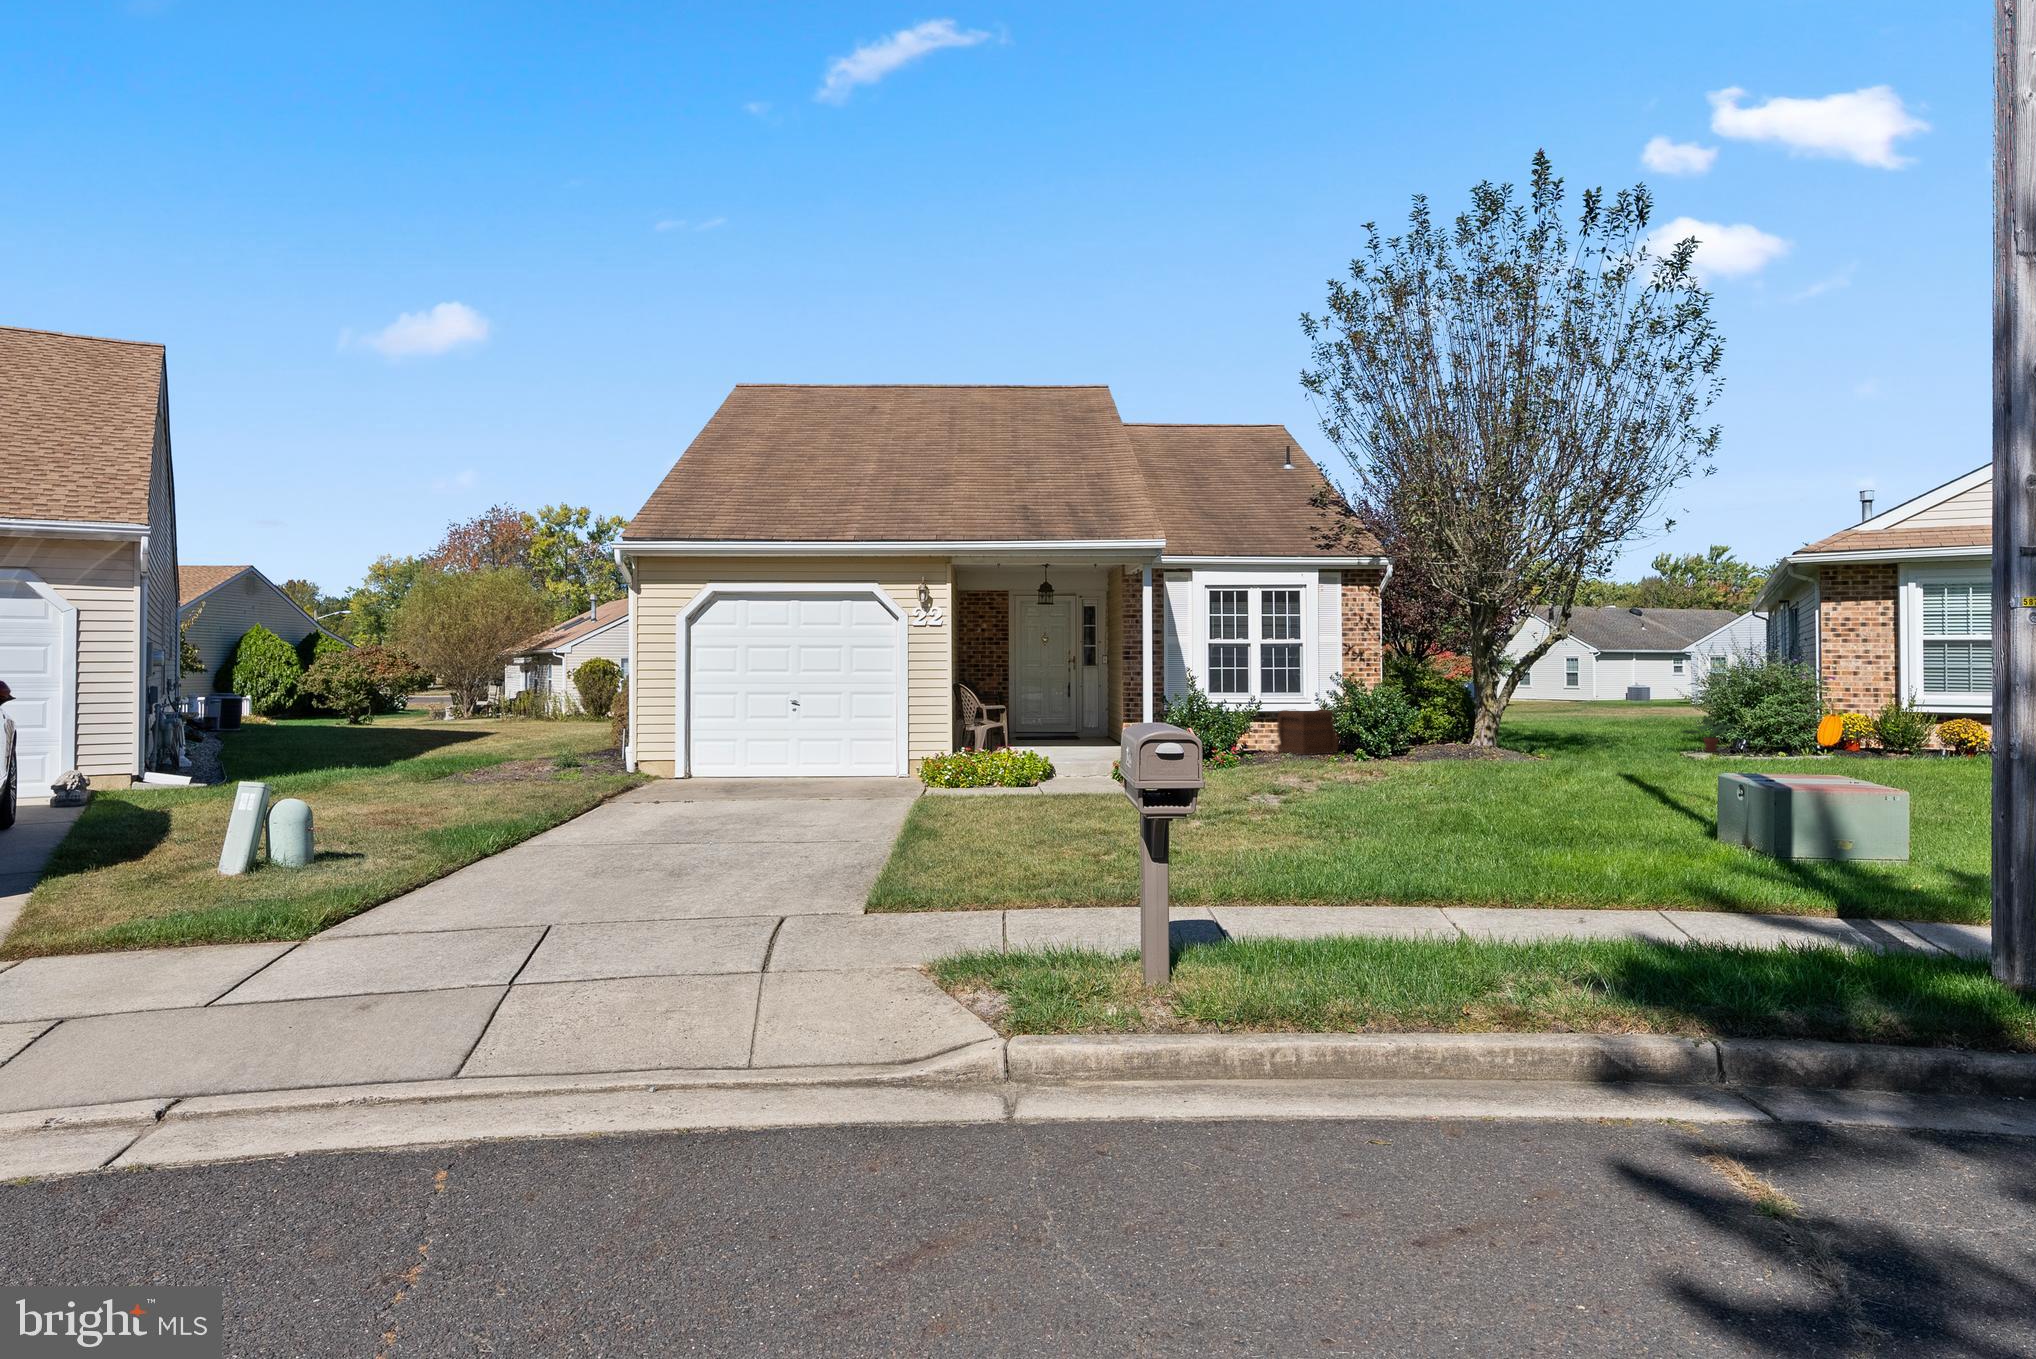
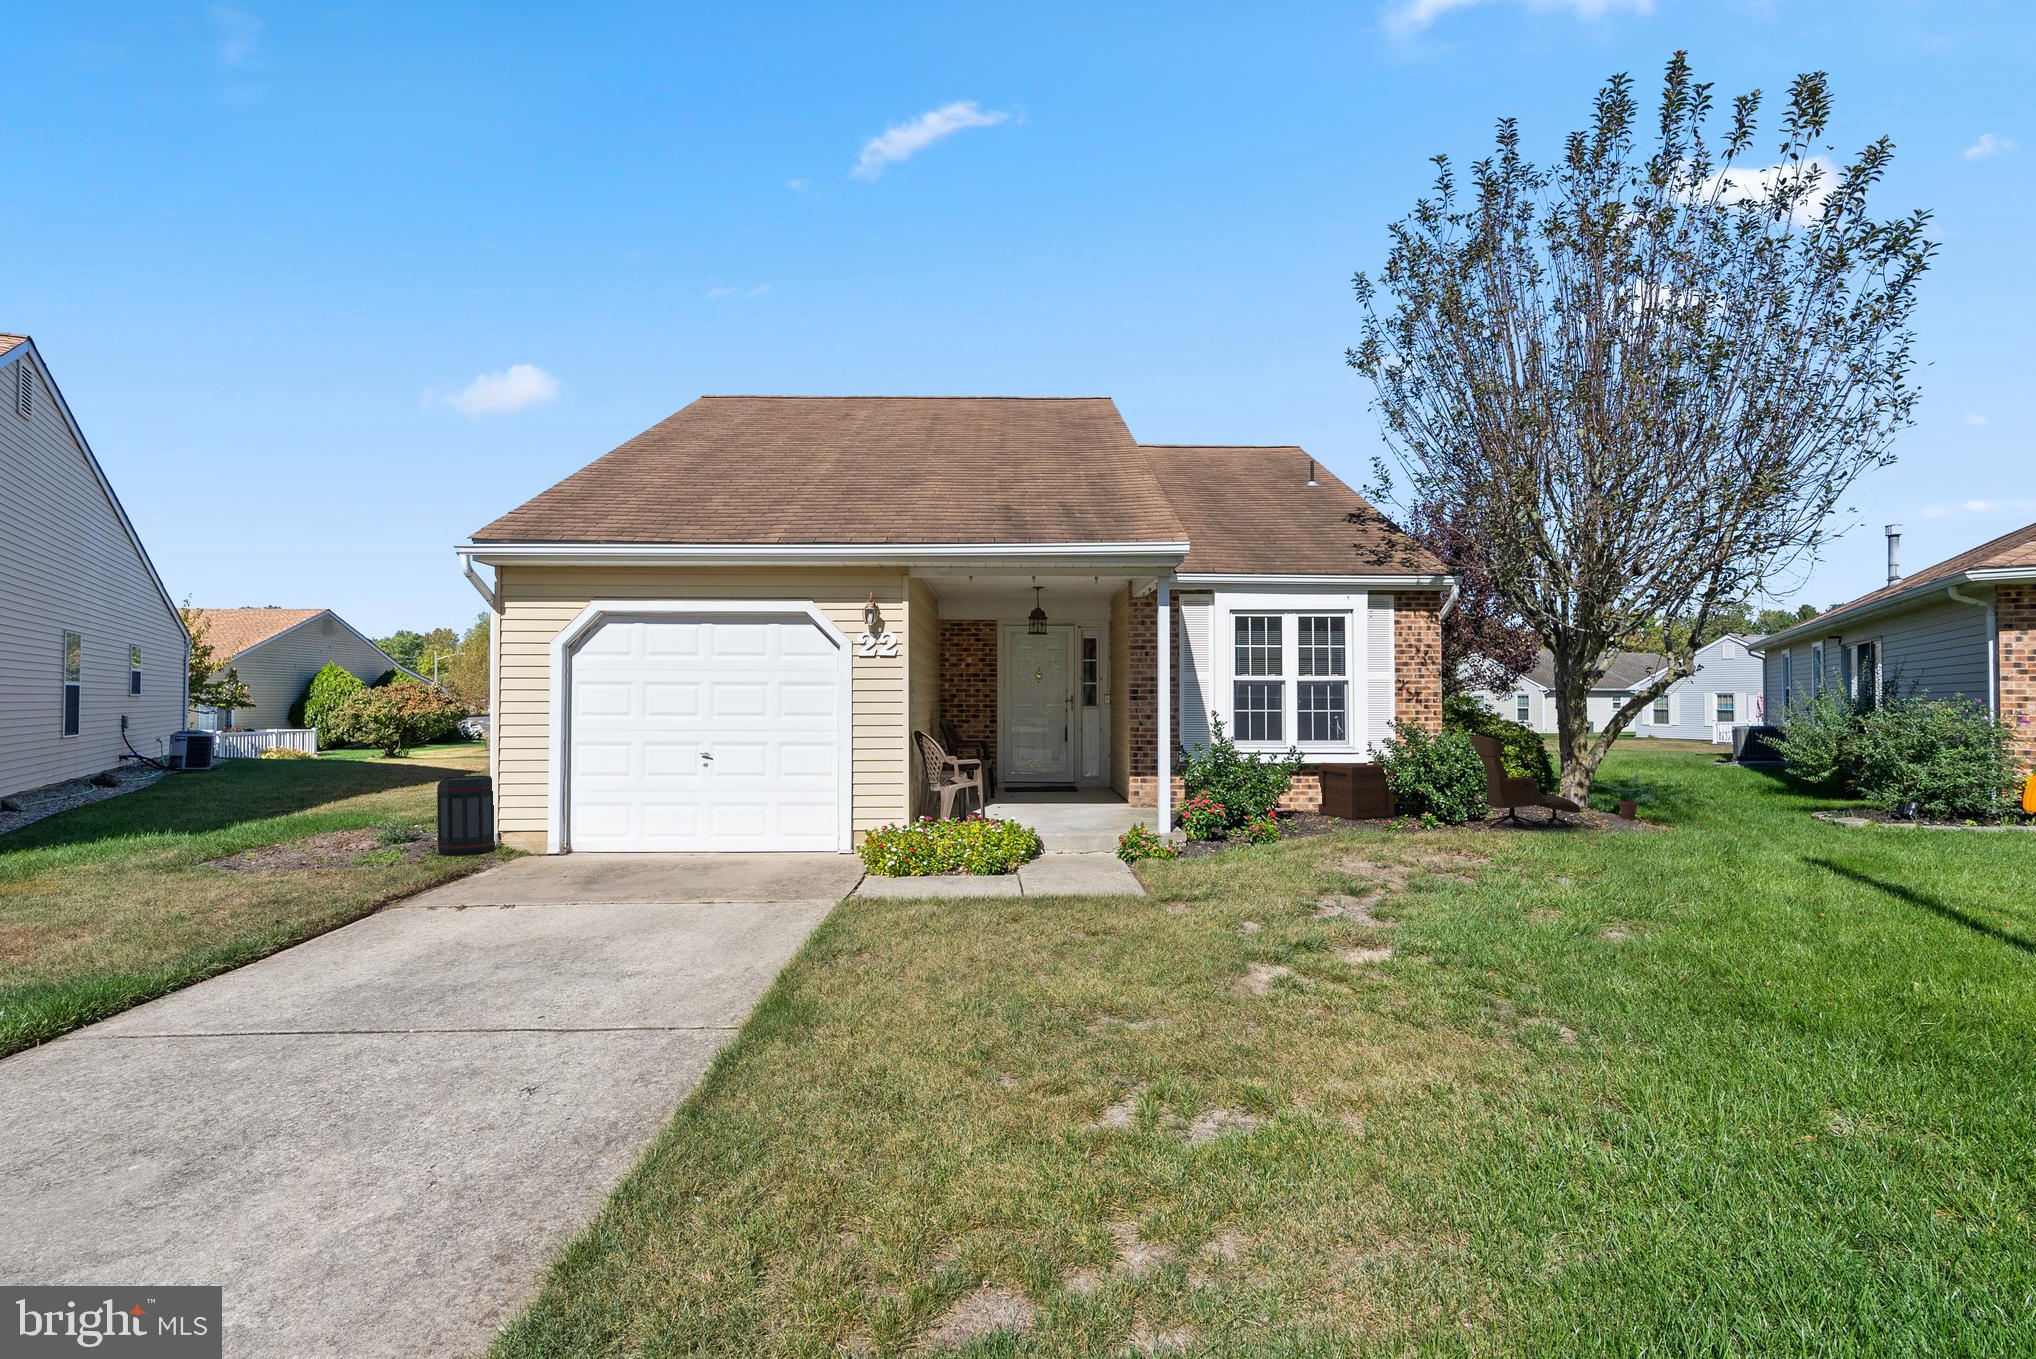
lounge chair: none [1395,687,1481,760] -> present [1468,736,1581,830]
potted plant: present [1681,718,1735,752] -> present [1594,774,1657,819]
trash can: none [583,719,628,782] -> present [437,775,495,856]

